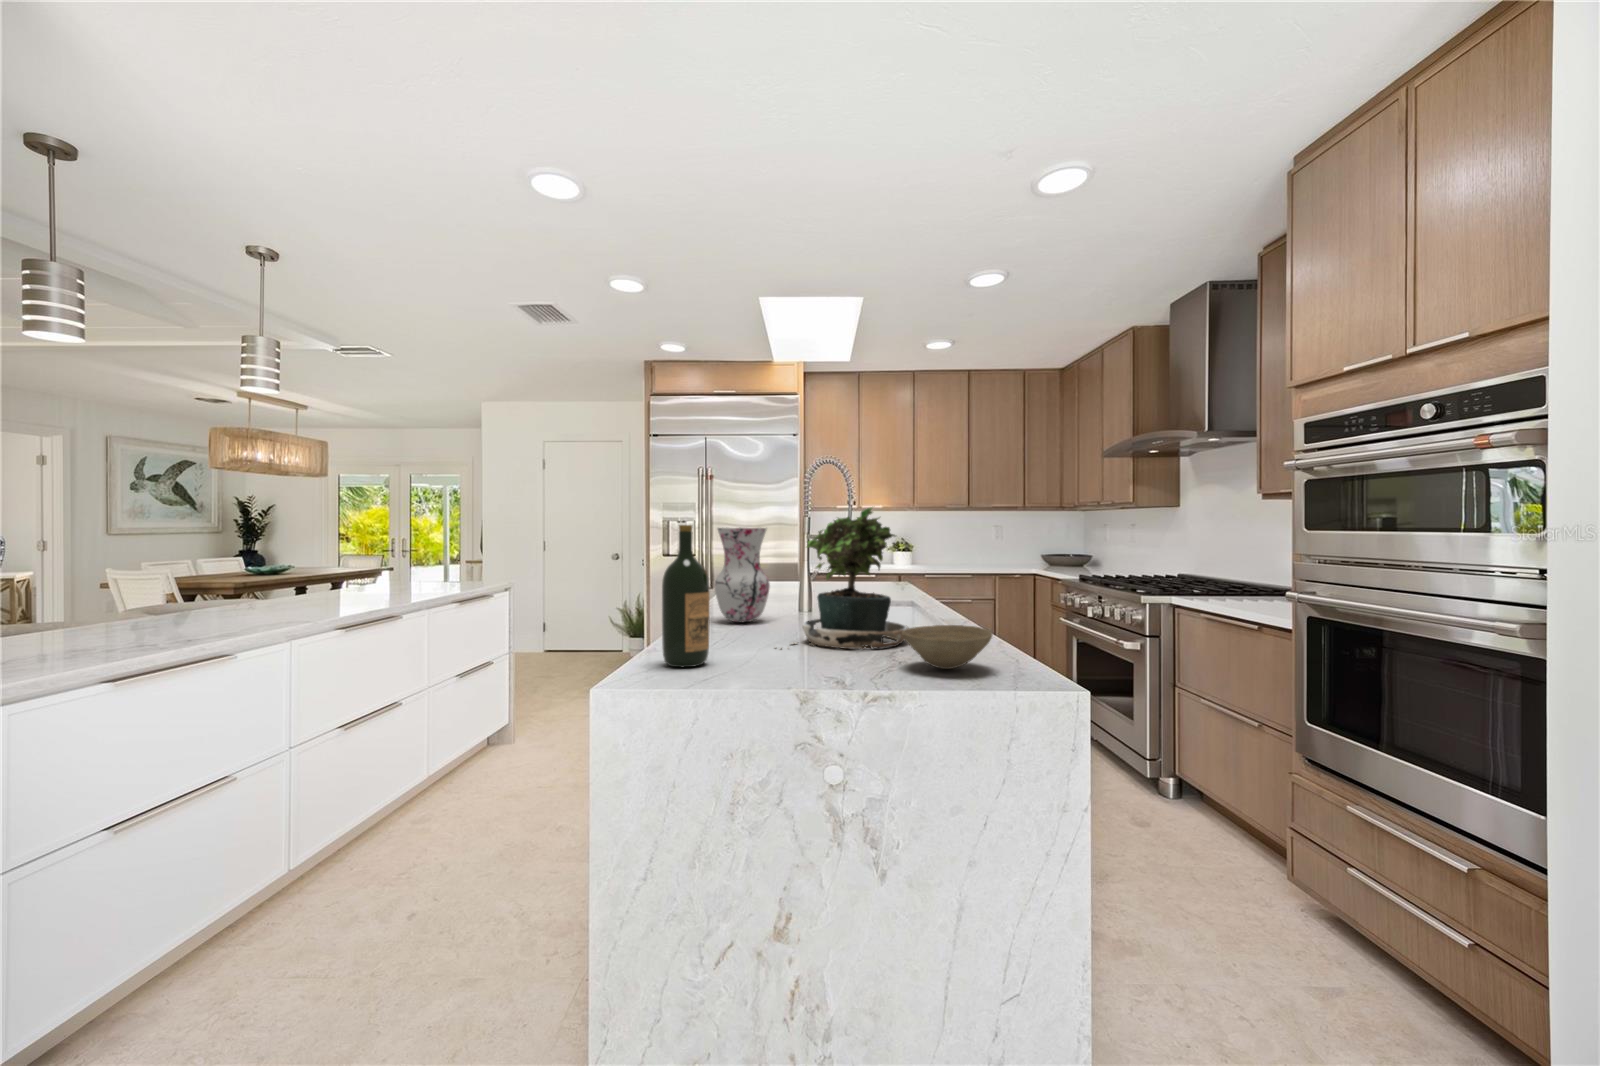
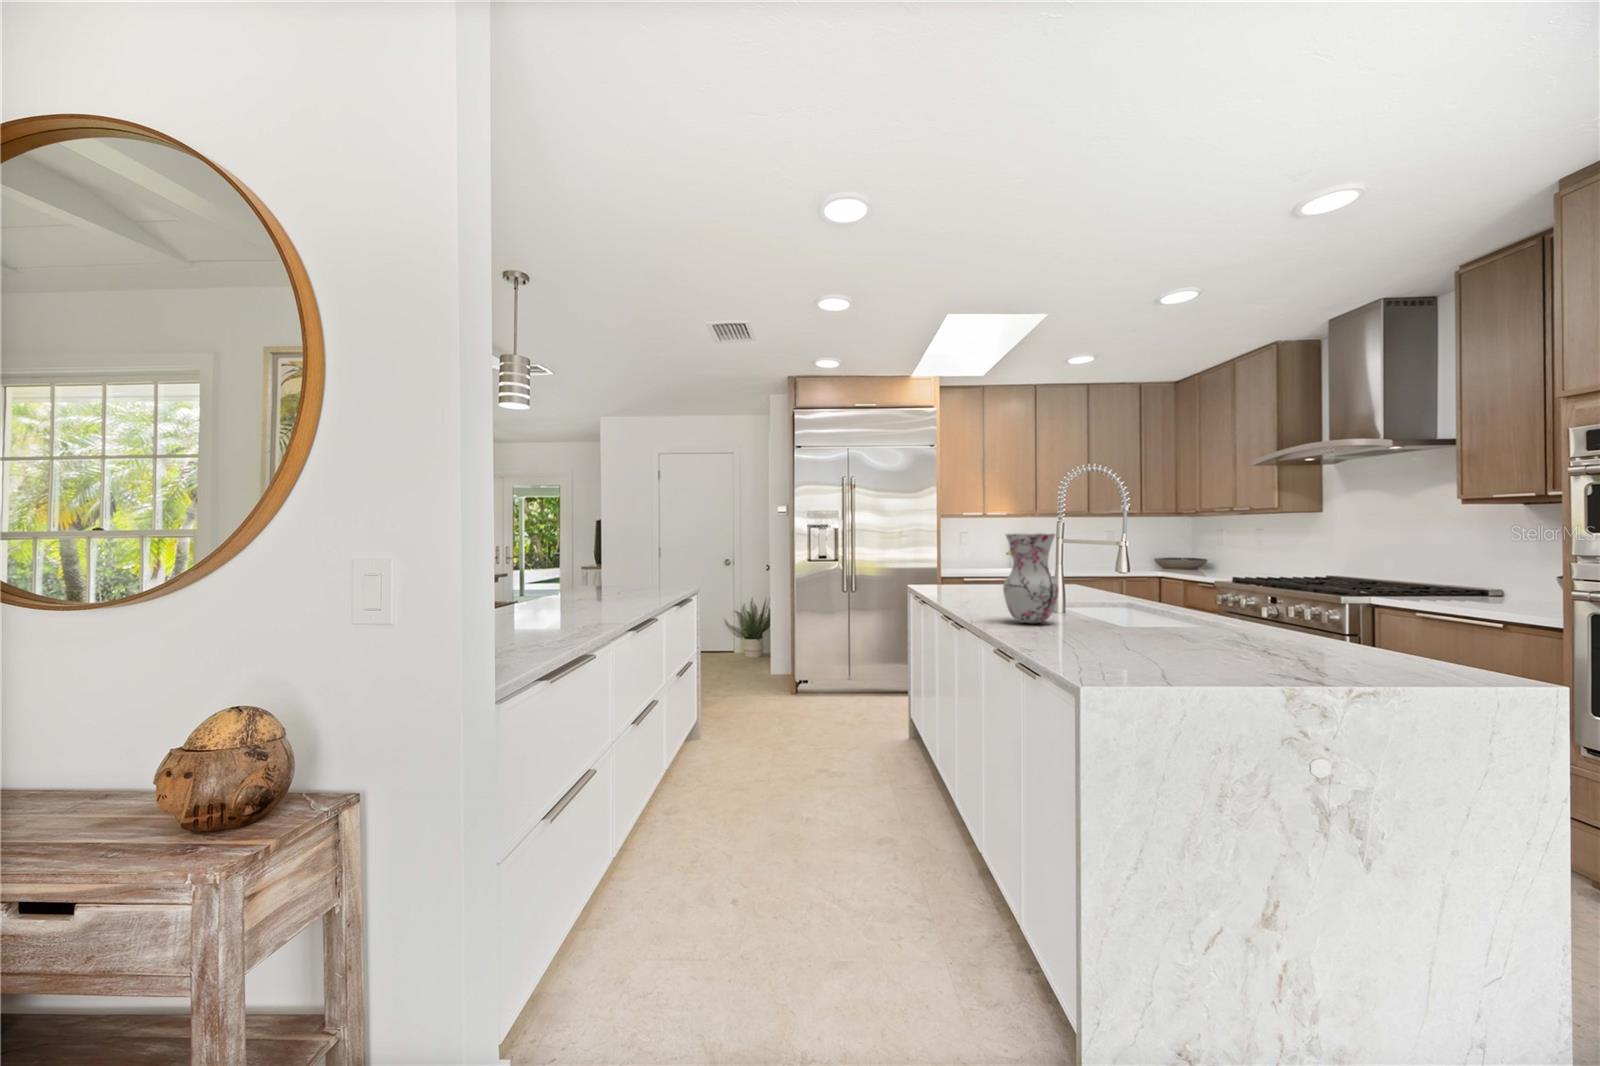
potted plant: present [793,507,908,649] -> none [1139,512,1262,650]
wine bottle: present [662,525,710,667] -> none [1081,531,1130,666]
bowl: present [902,625,992,669] -> none [1318,625,1433,668]

